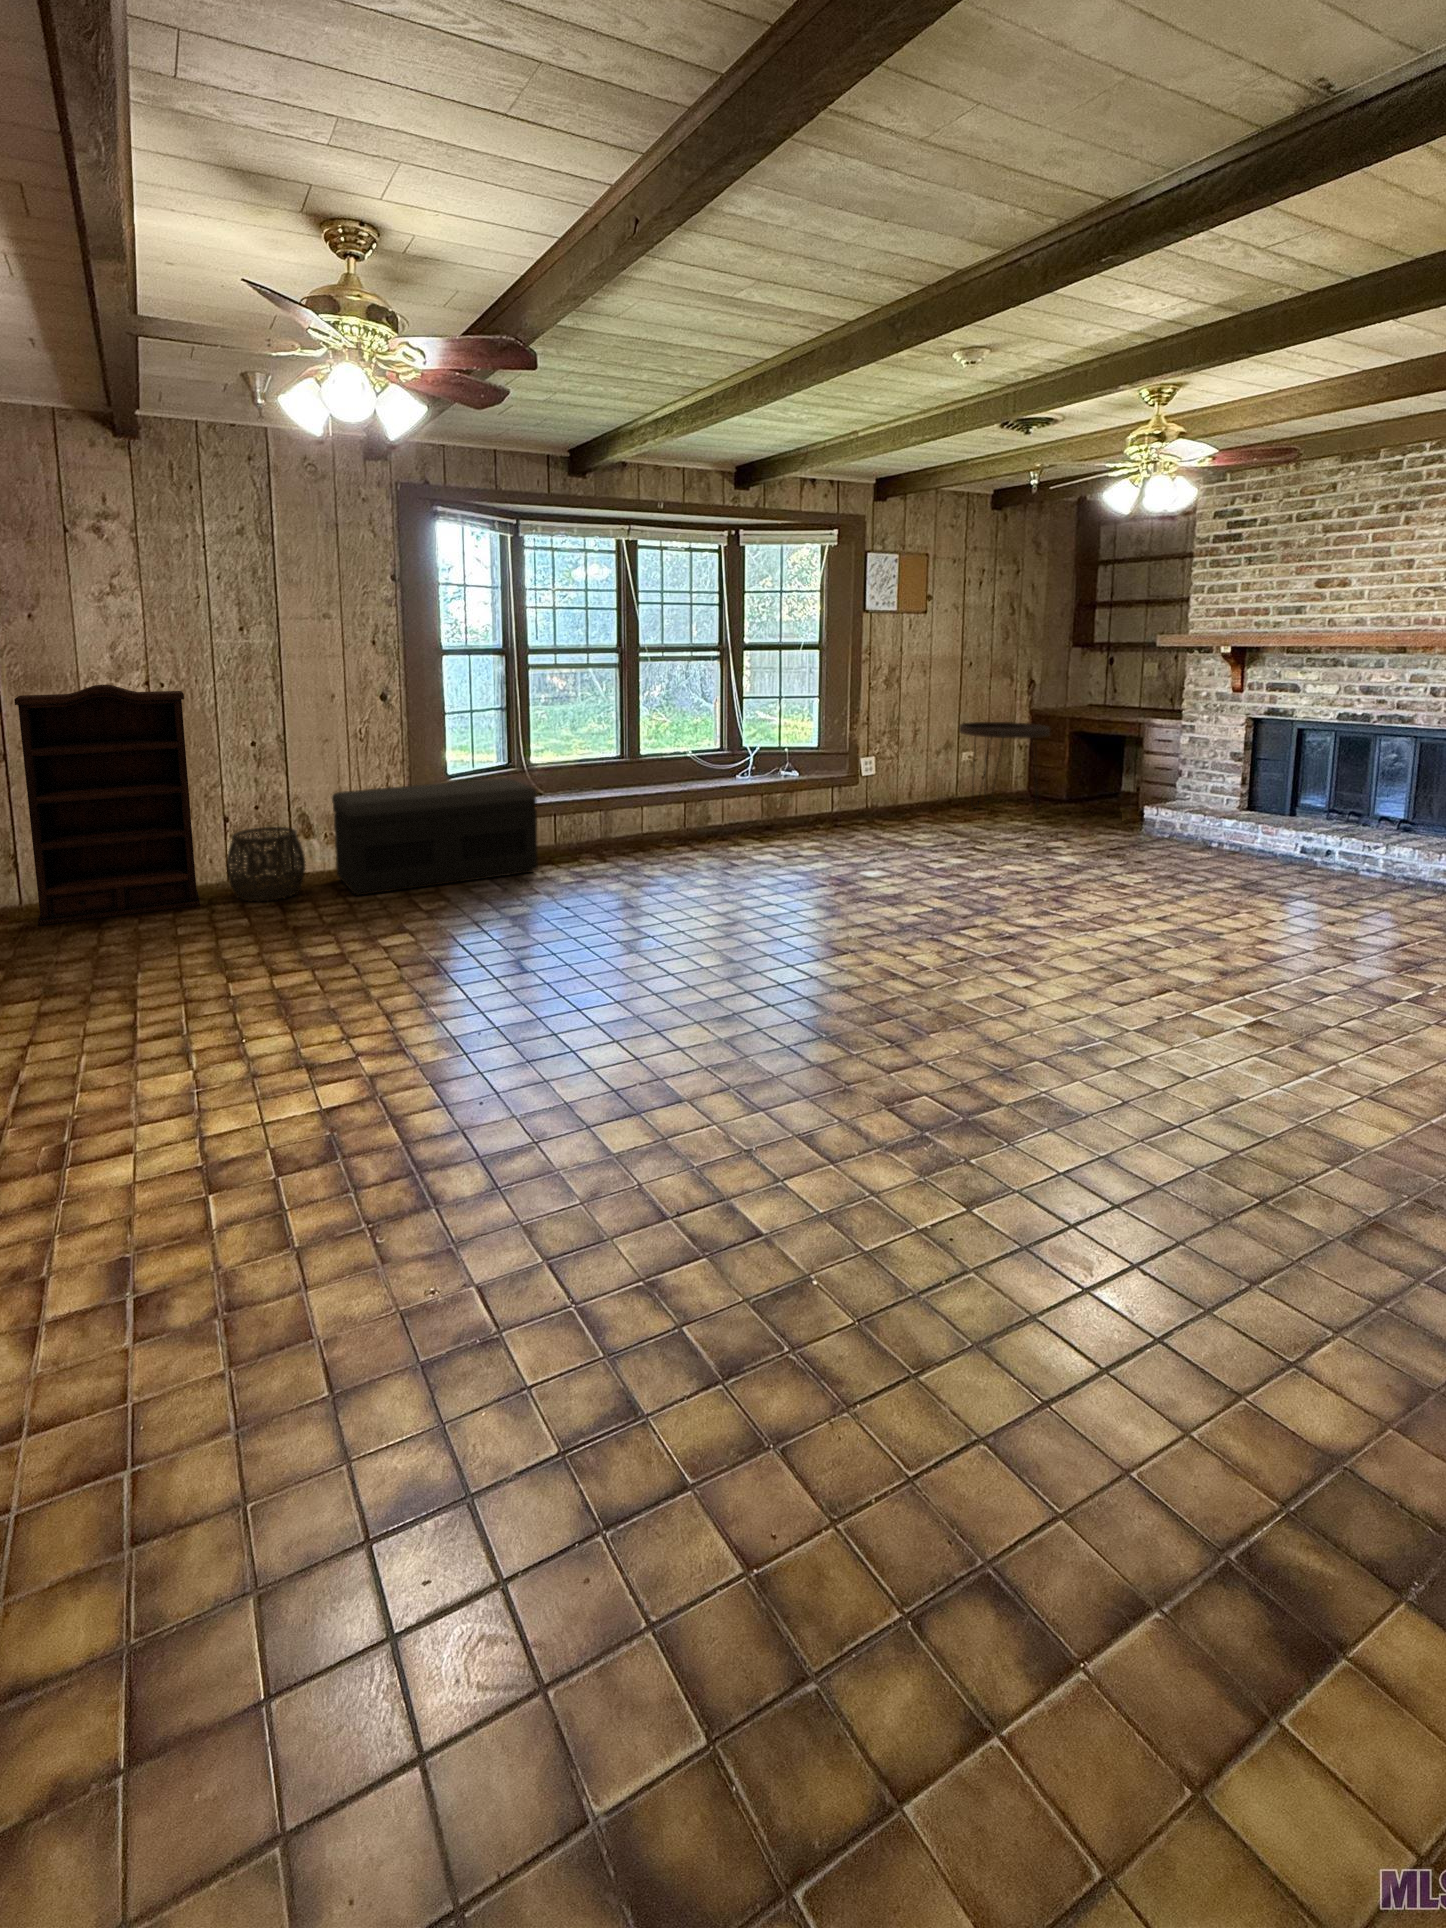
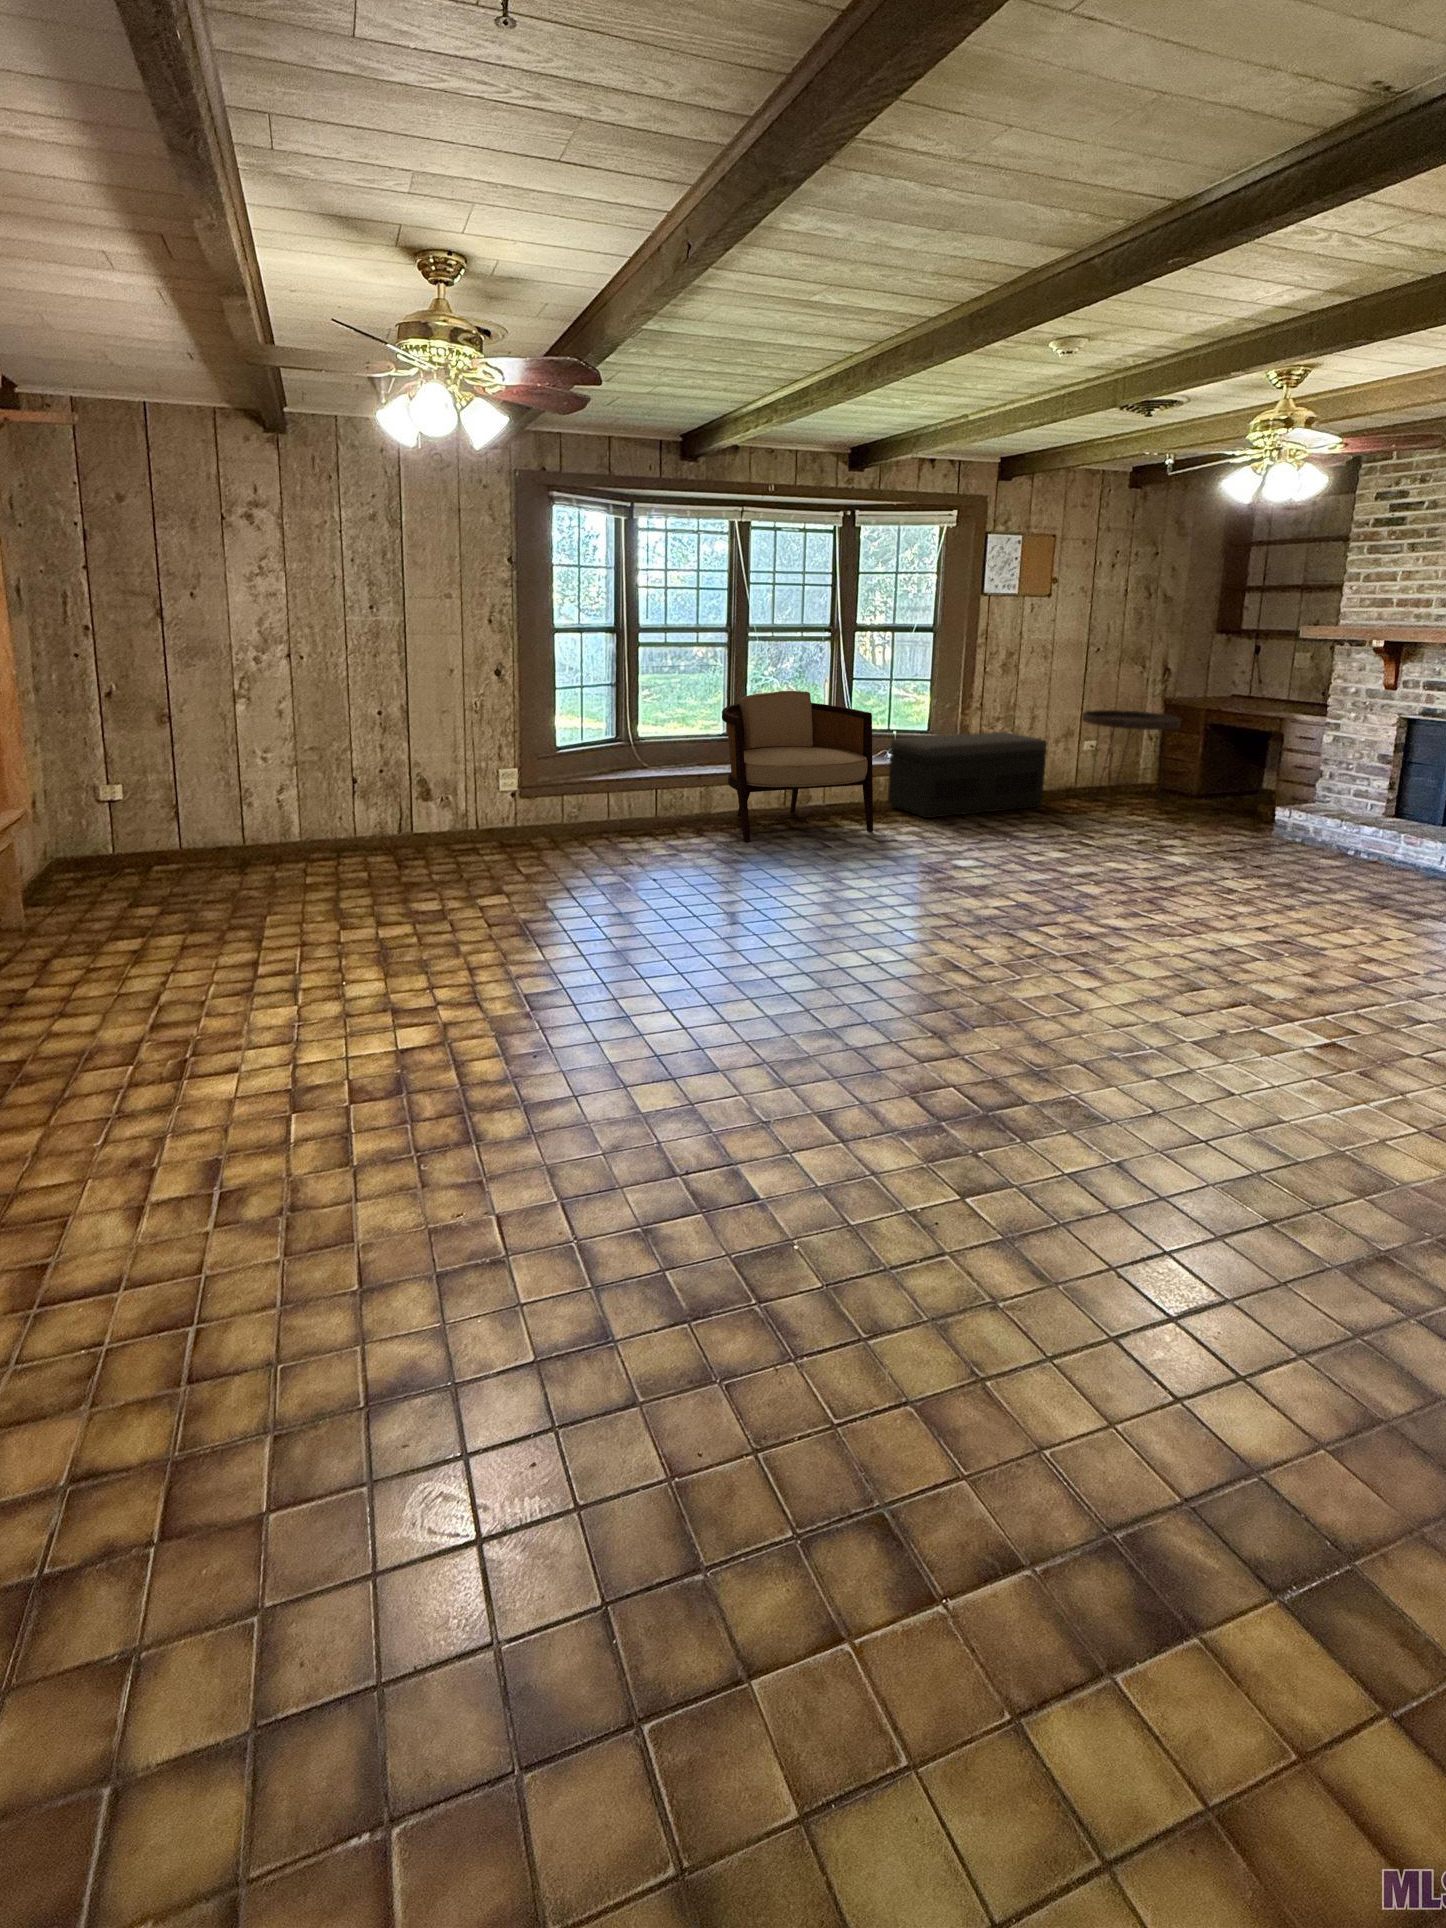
bookshelf: present [14,685,200,926] -> none [174,656,327,869]
armchair: none [621,710,777,864] -> present [722,690,873,842]
storage bench: present [332,778,538,896] -> present [888,732,1047,818]
woven basket: present [227,827,306,902] -> none [350,790,421,858]

